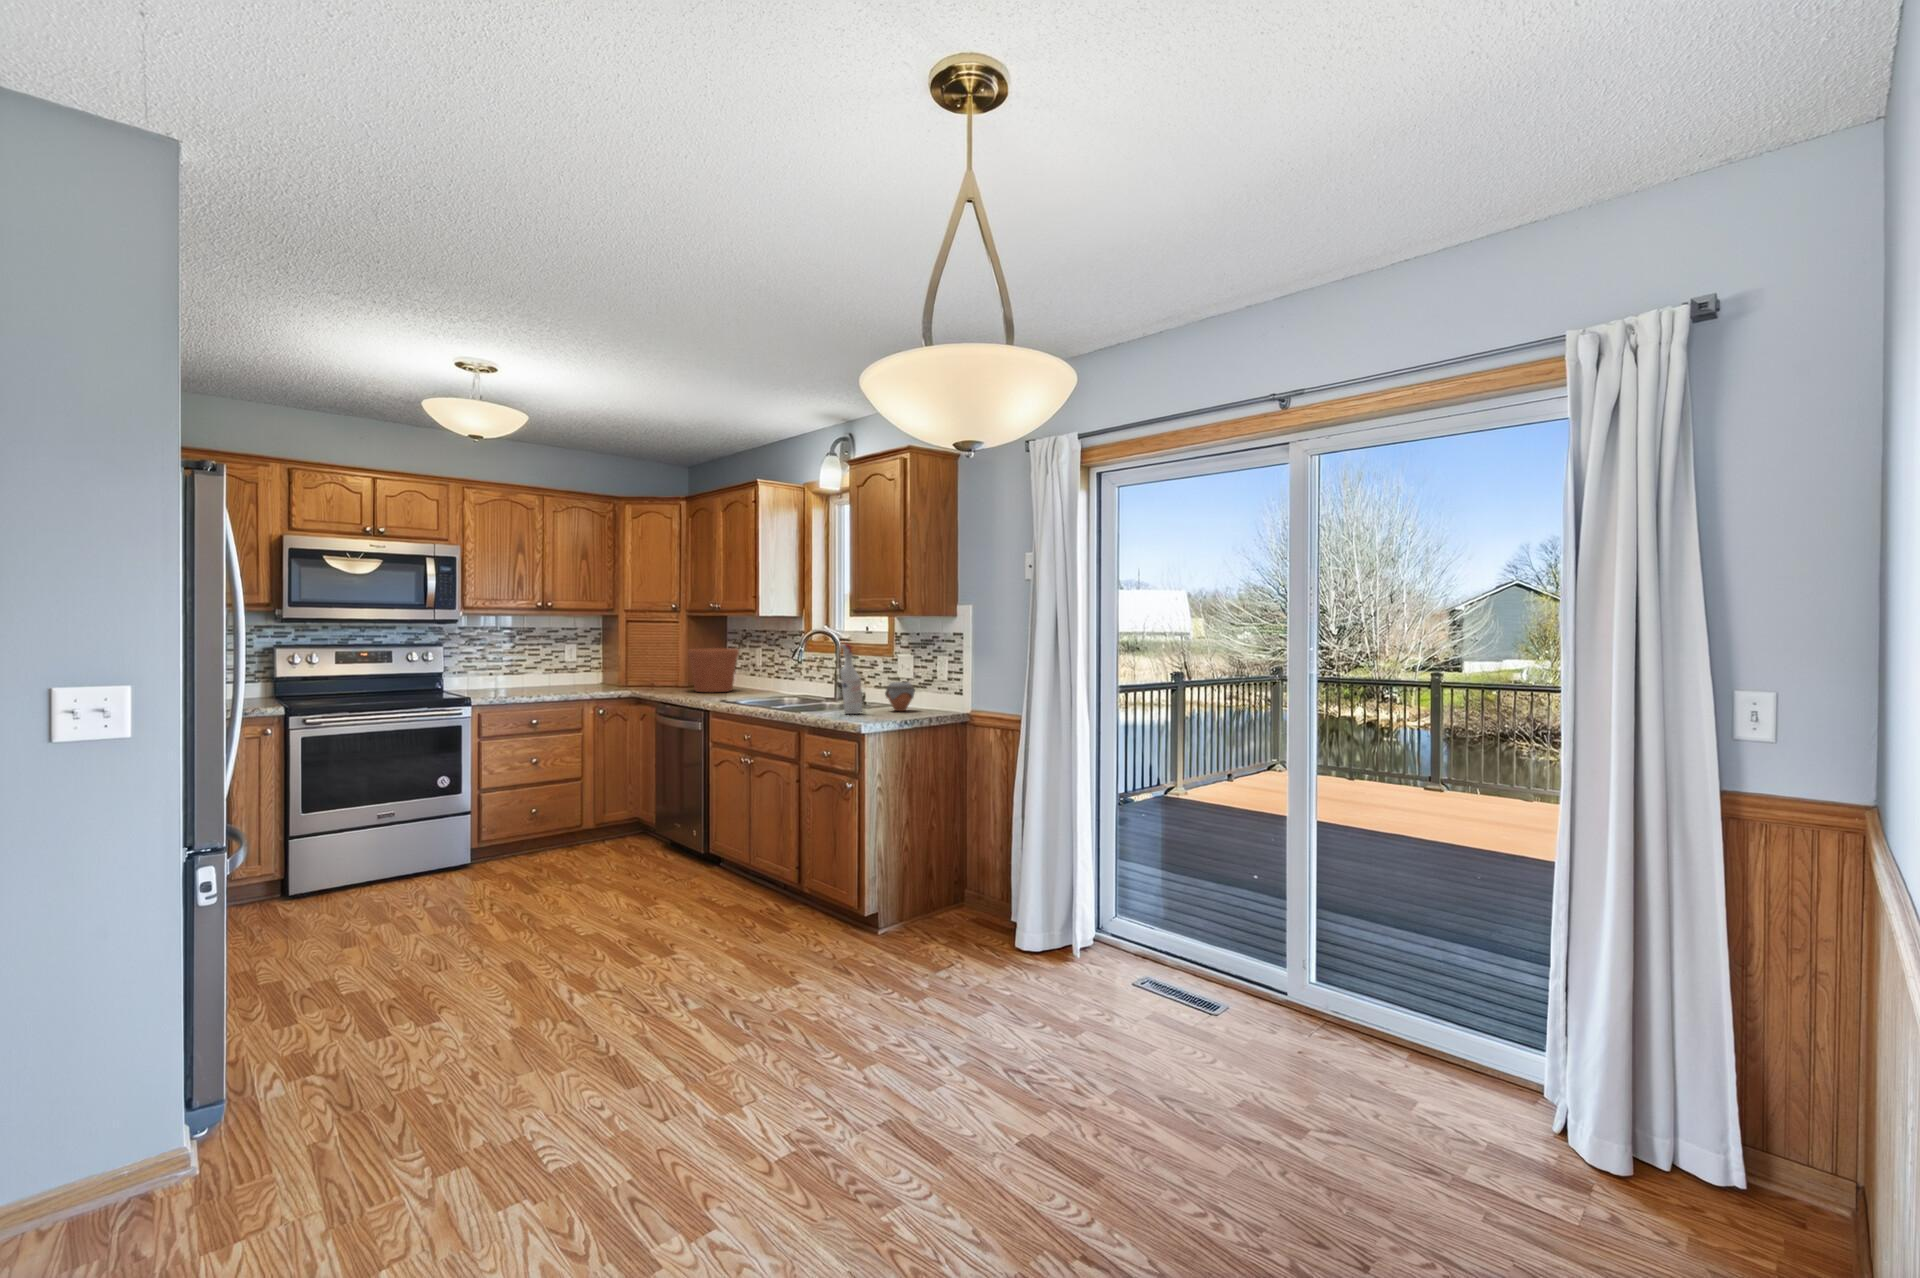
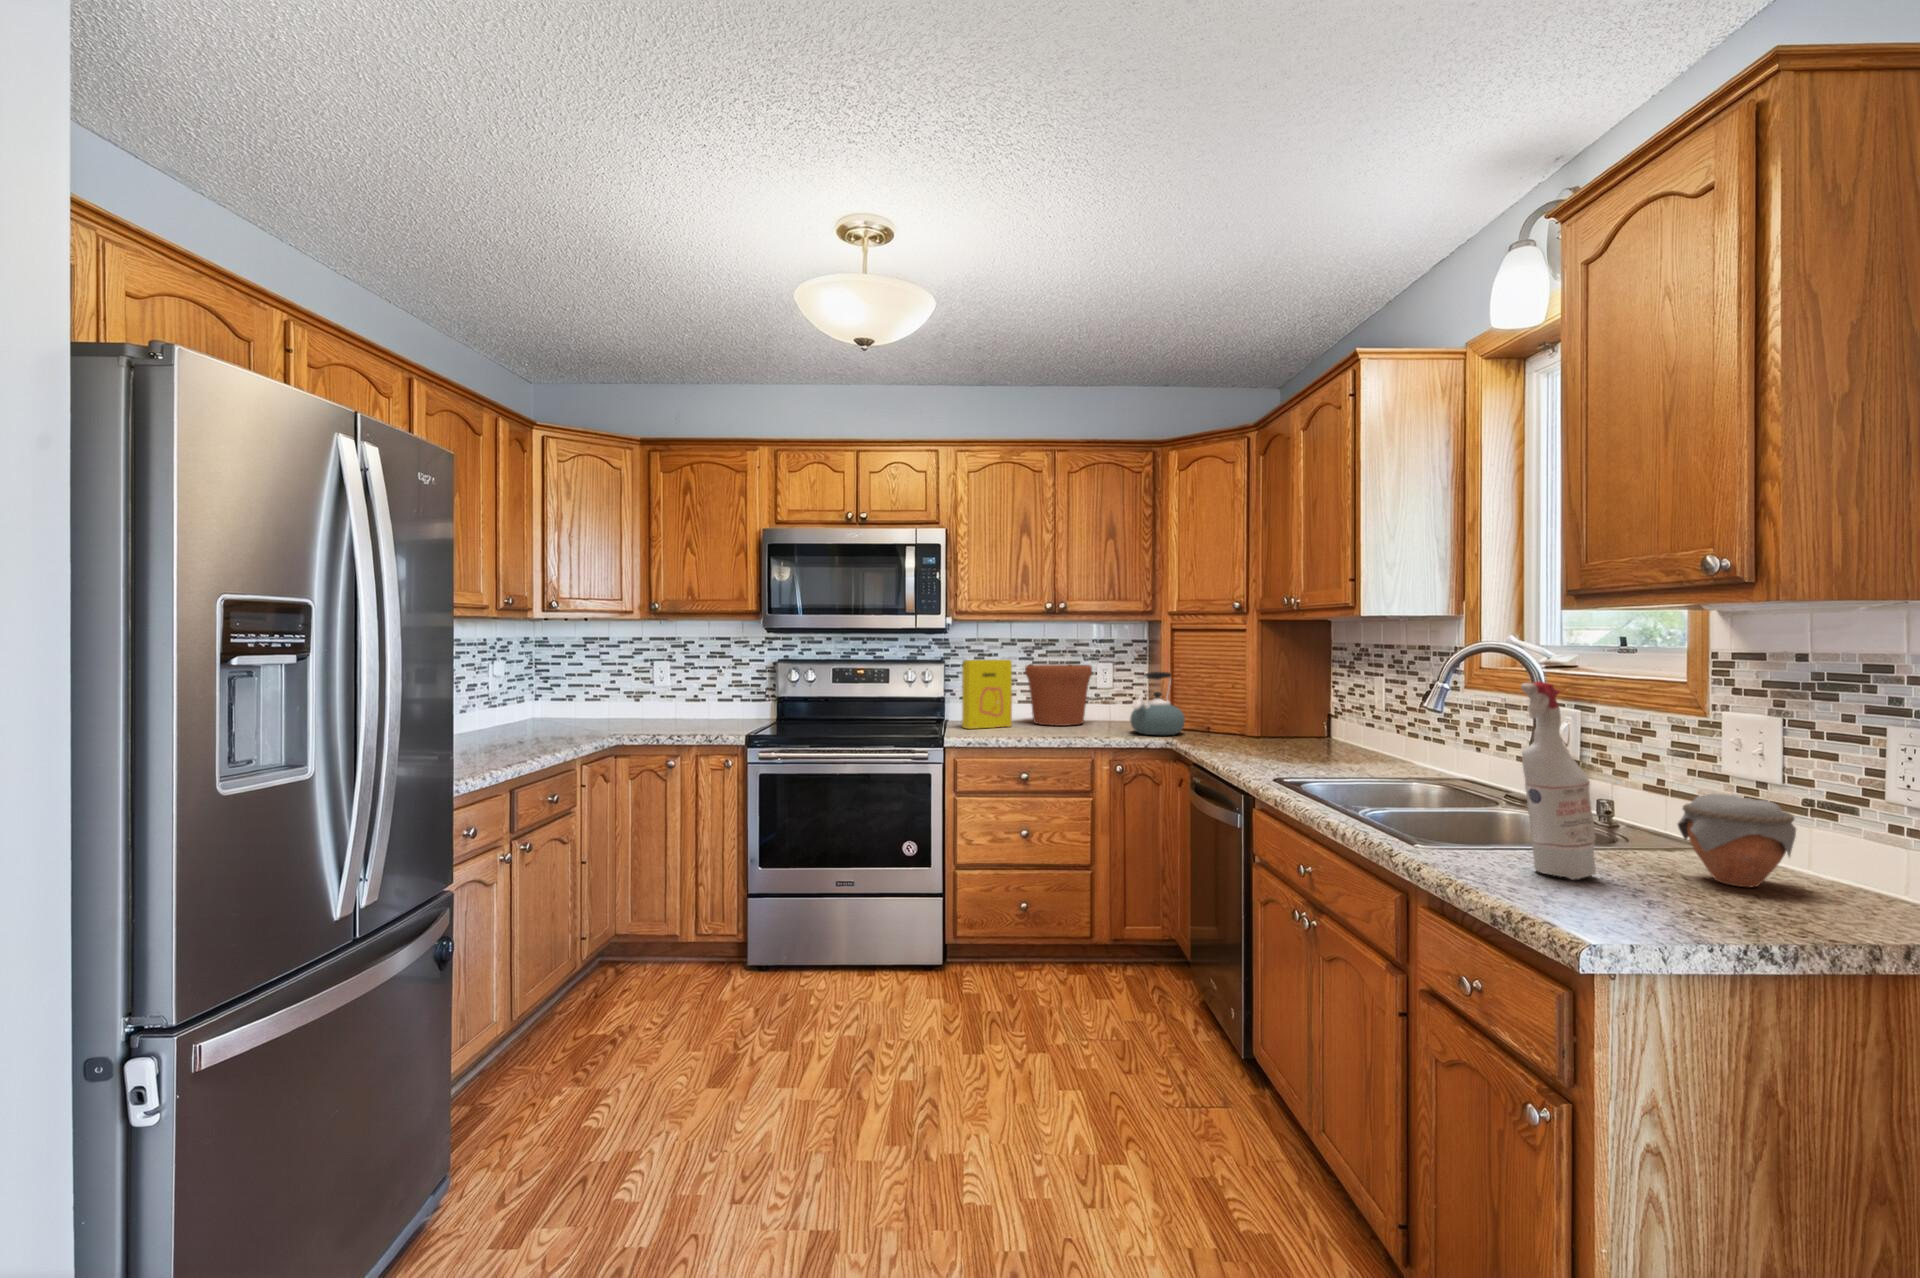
cereal box: none [471,643,509,694] -> present [962,660,1012,729]
flower pot: present [688,648,739,692] -> present [1025,665,1092,726]
kettle: none [604,649,641,690] -> present [1130,672,1185,735]

